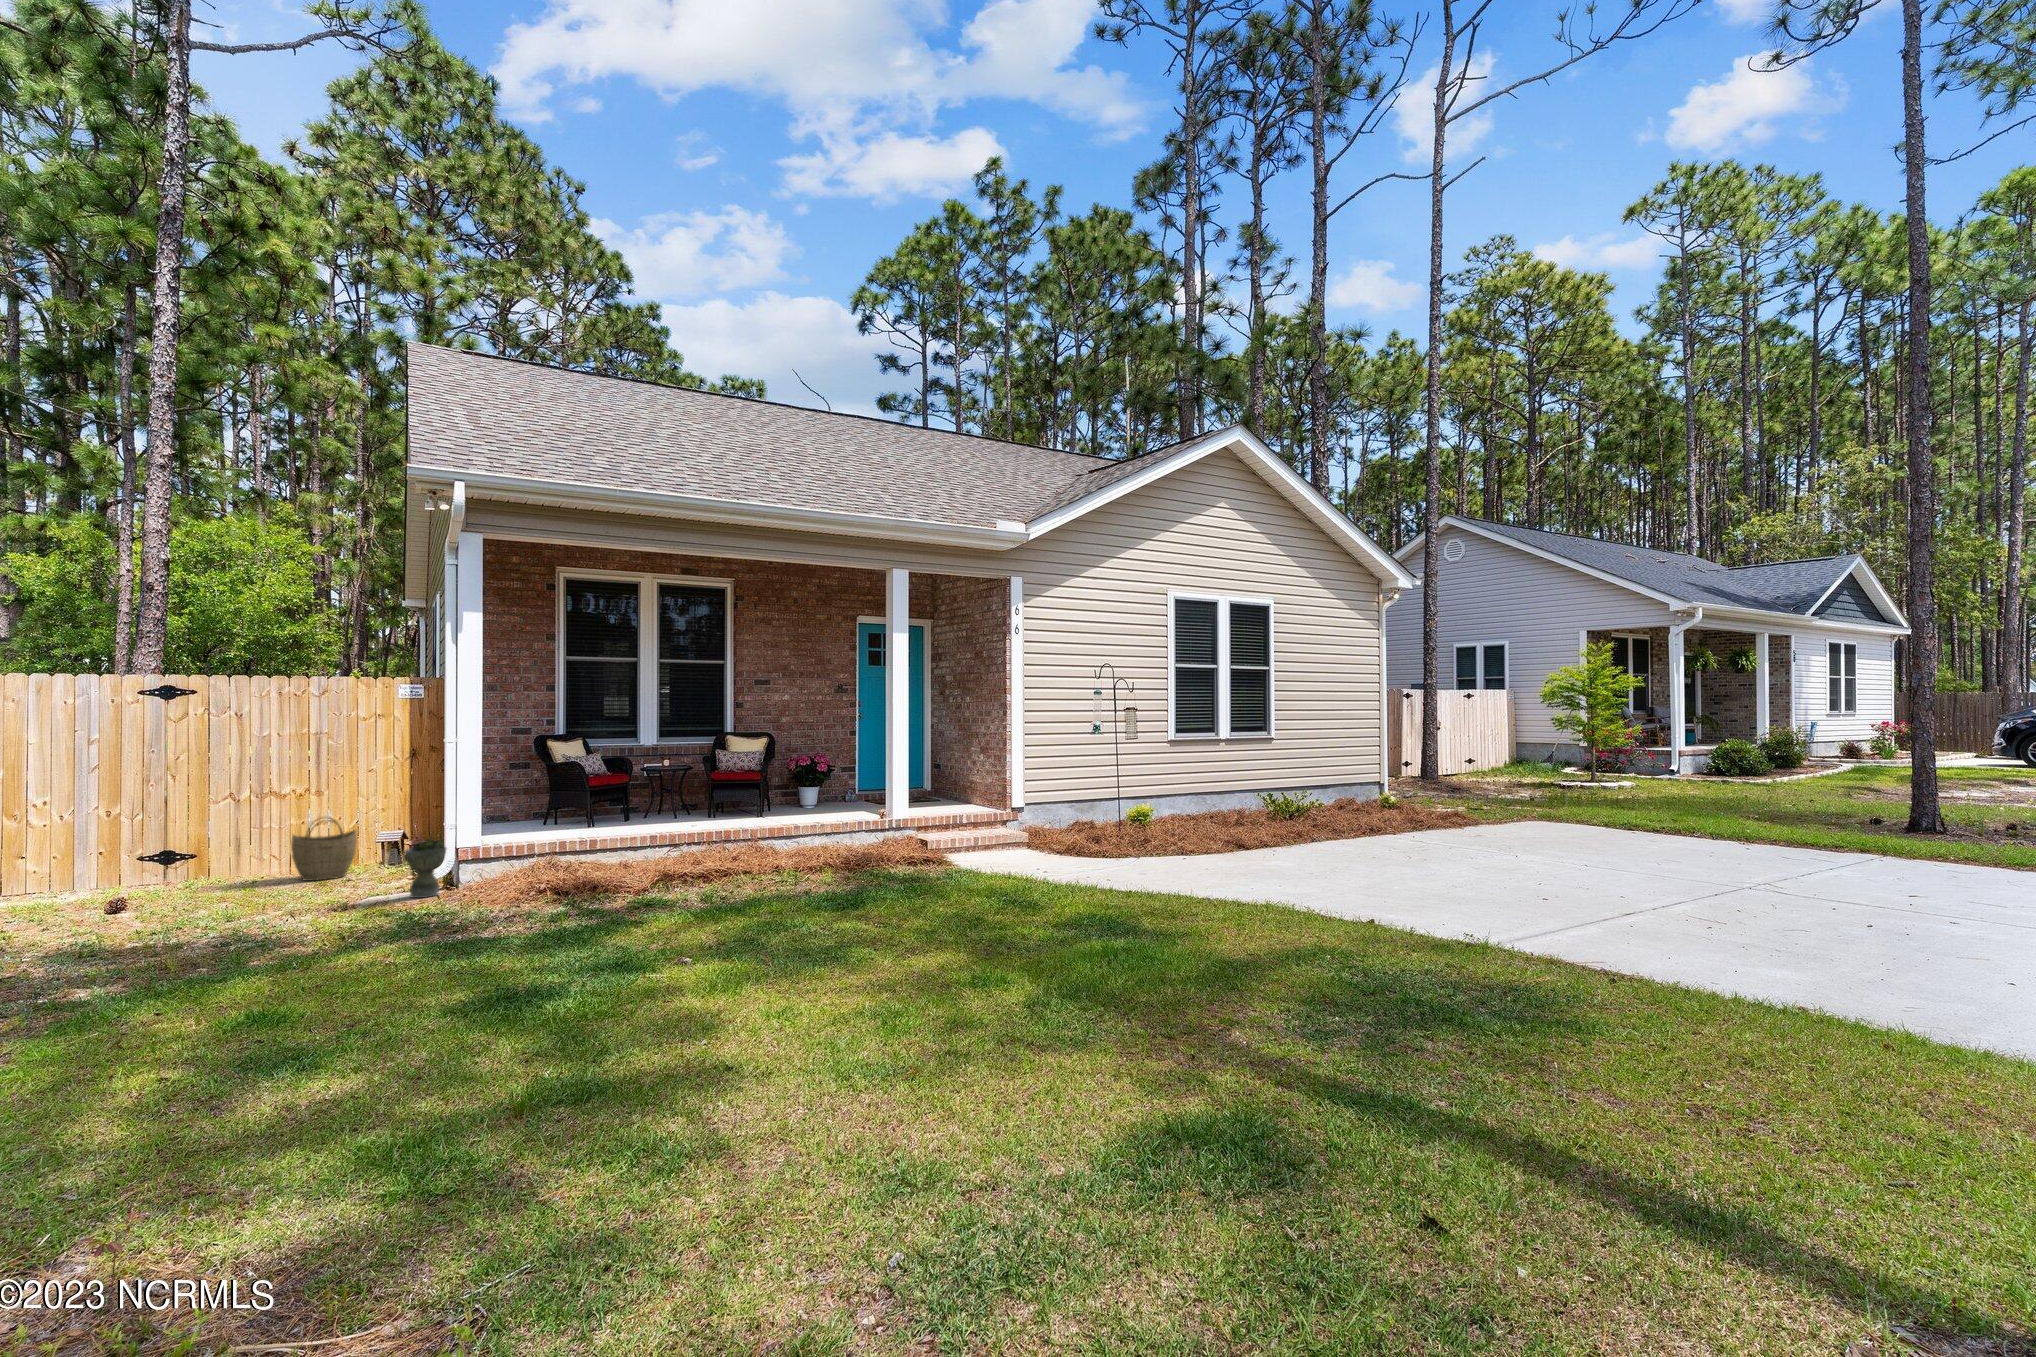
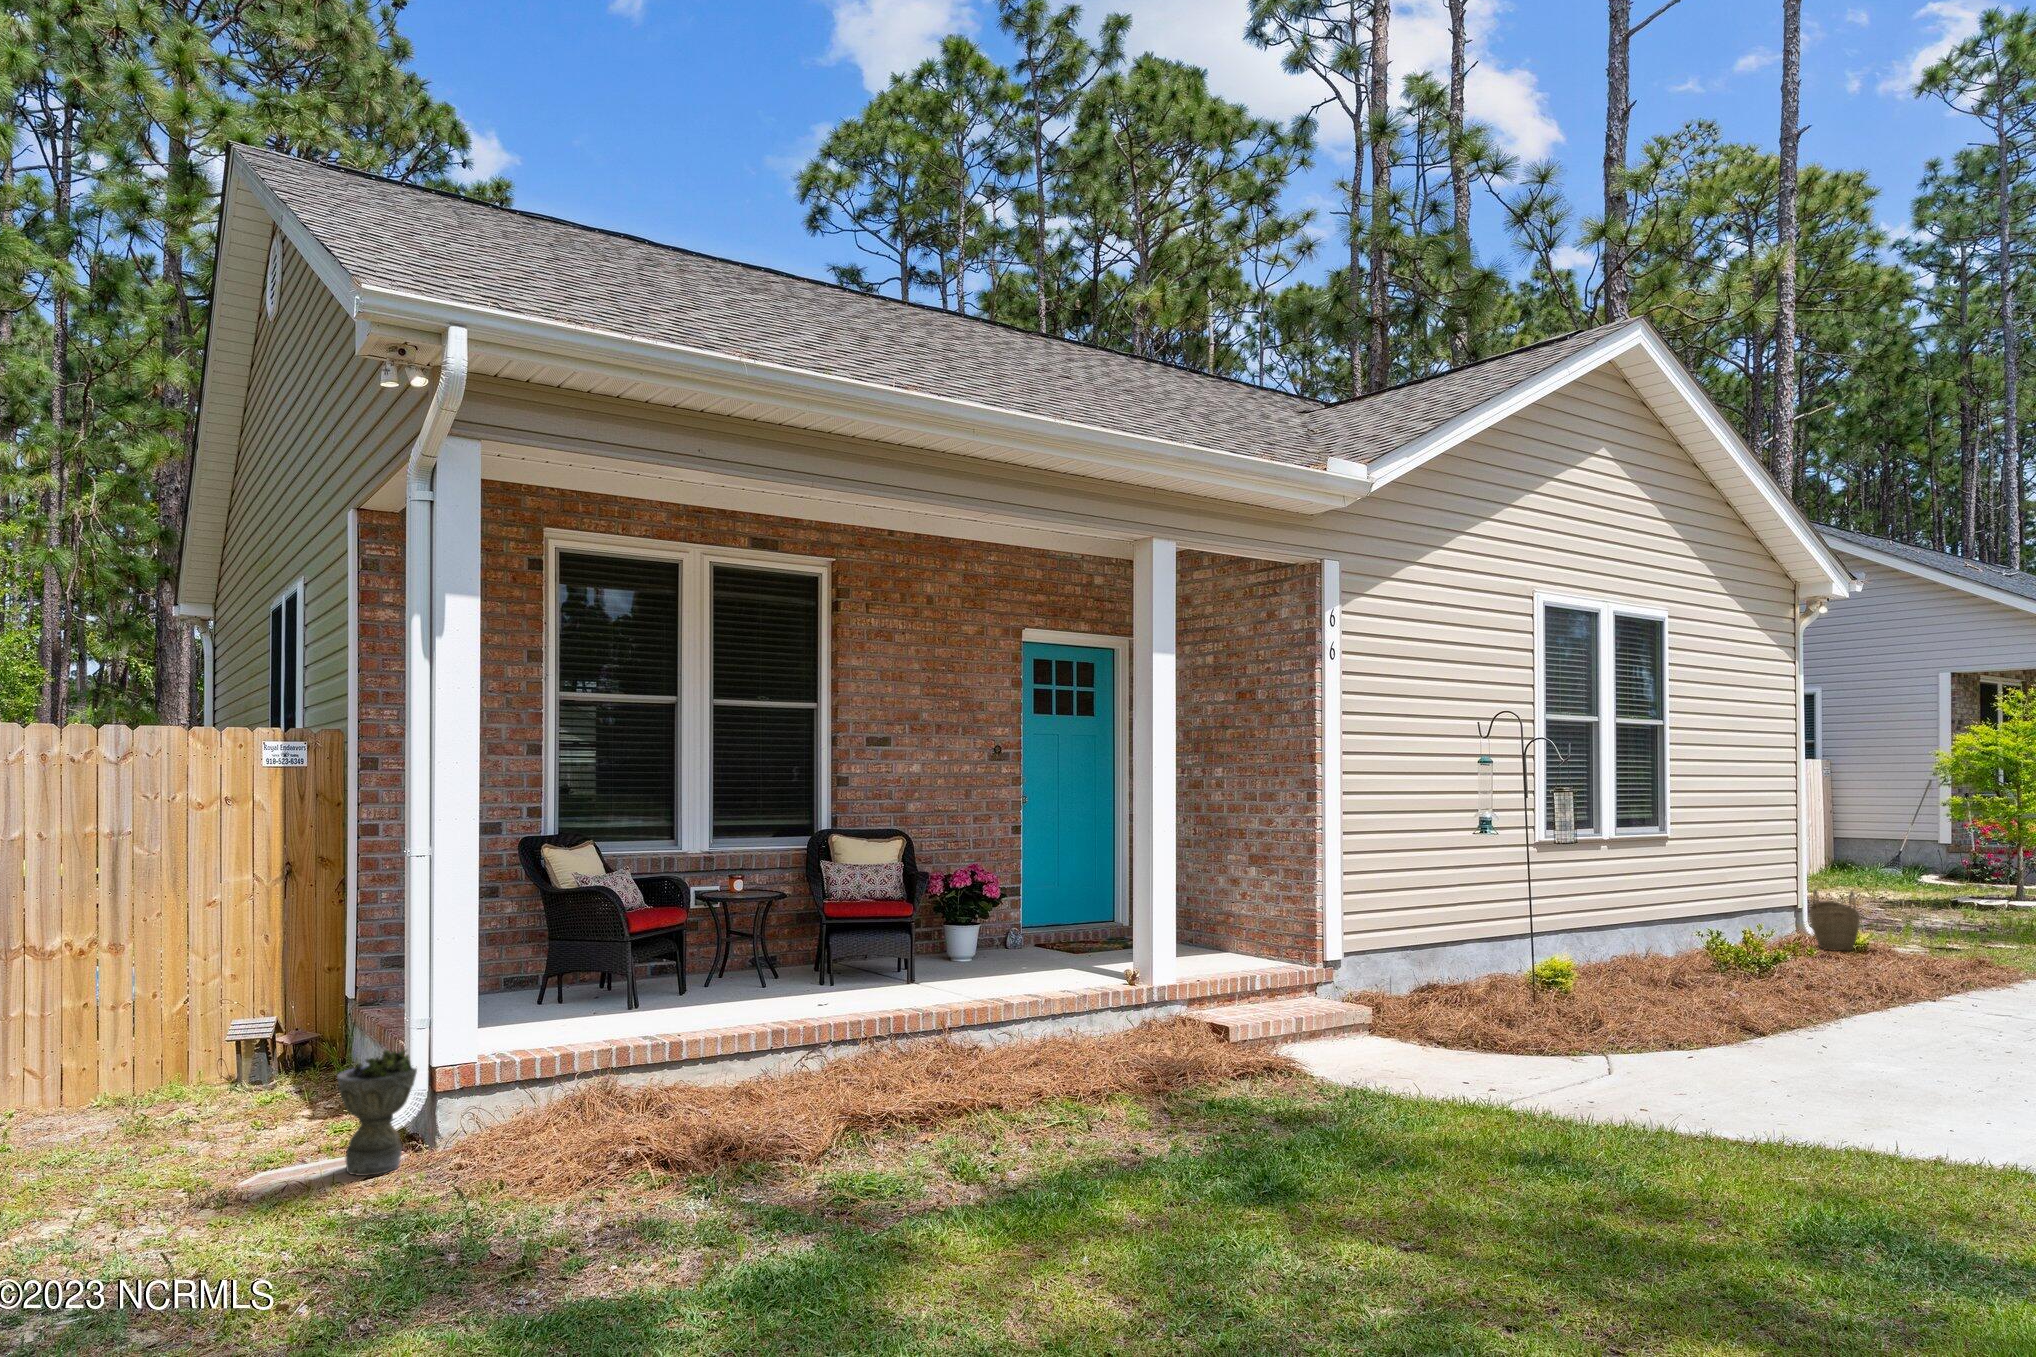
woven basket: present [291,818,357,881] -> present [1810,889,1860,951]

